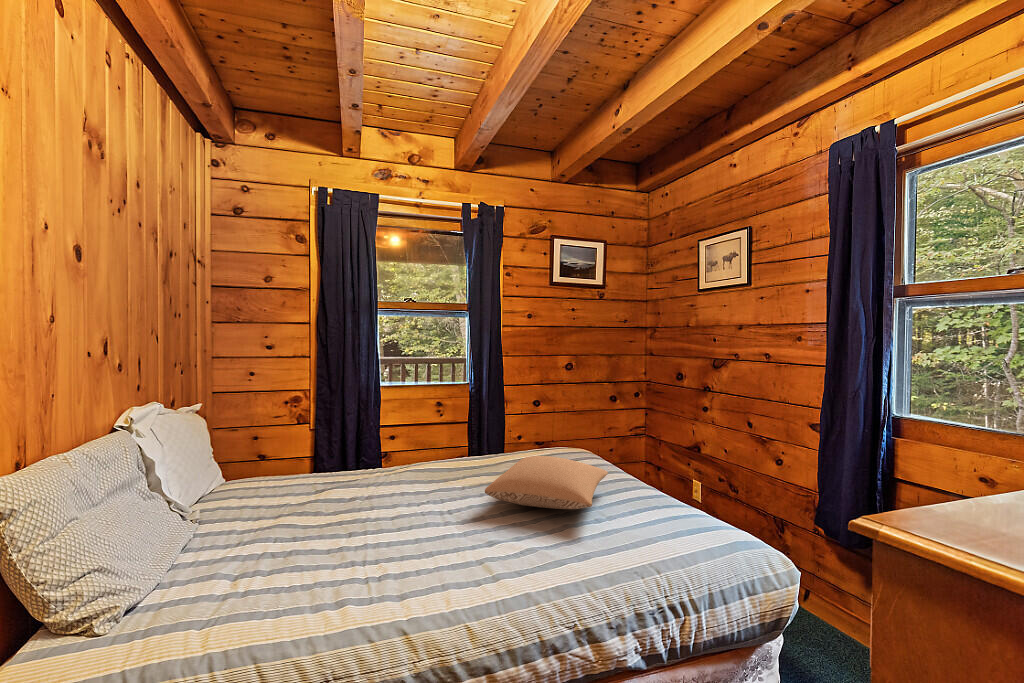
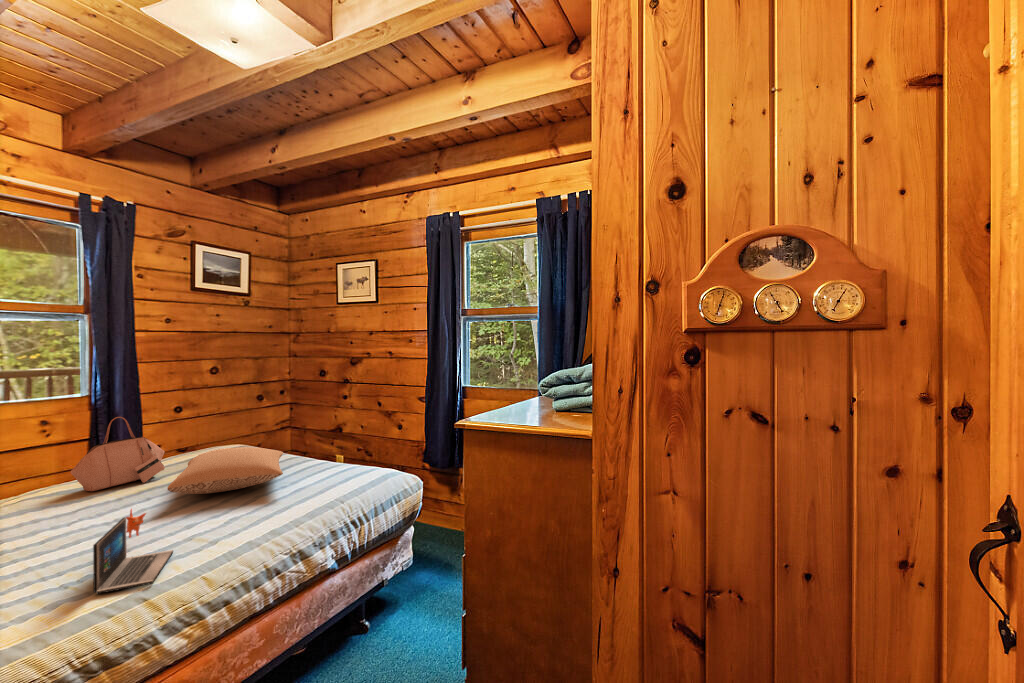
handbag: none [439,406,508,473] -> present [71,417,165,491]
laptop: none [378,508,459,613] -> present [93,509,173,594]

